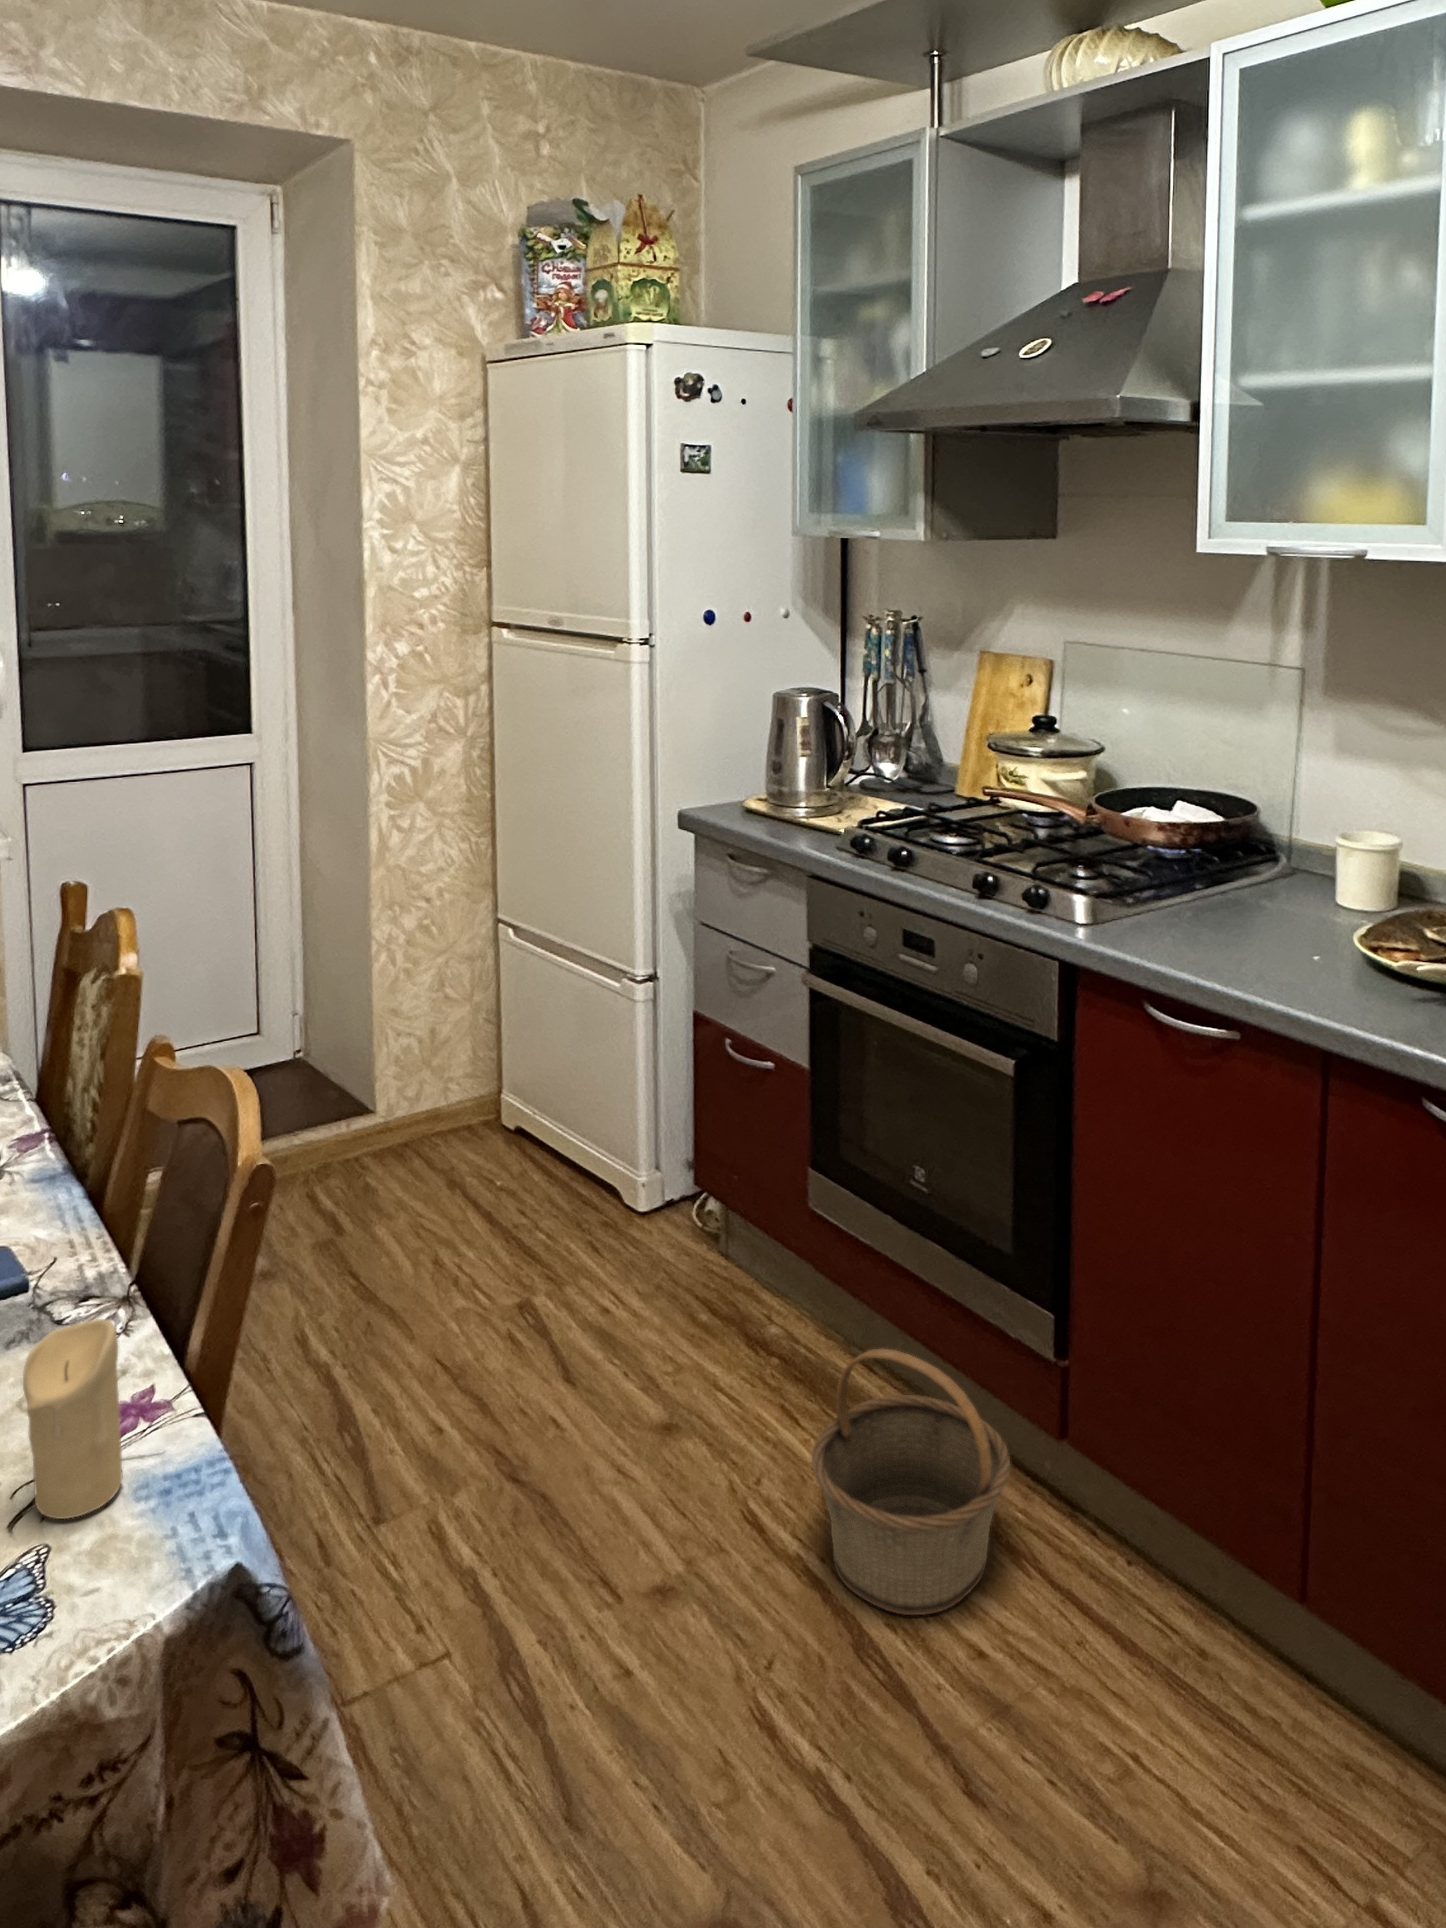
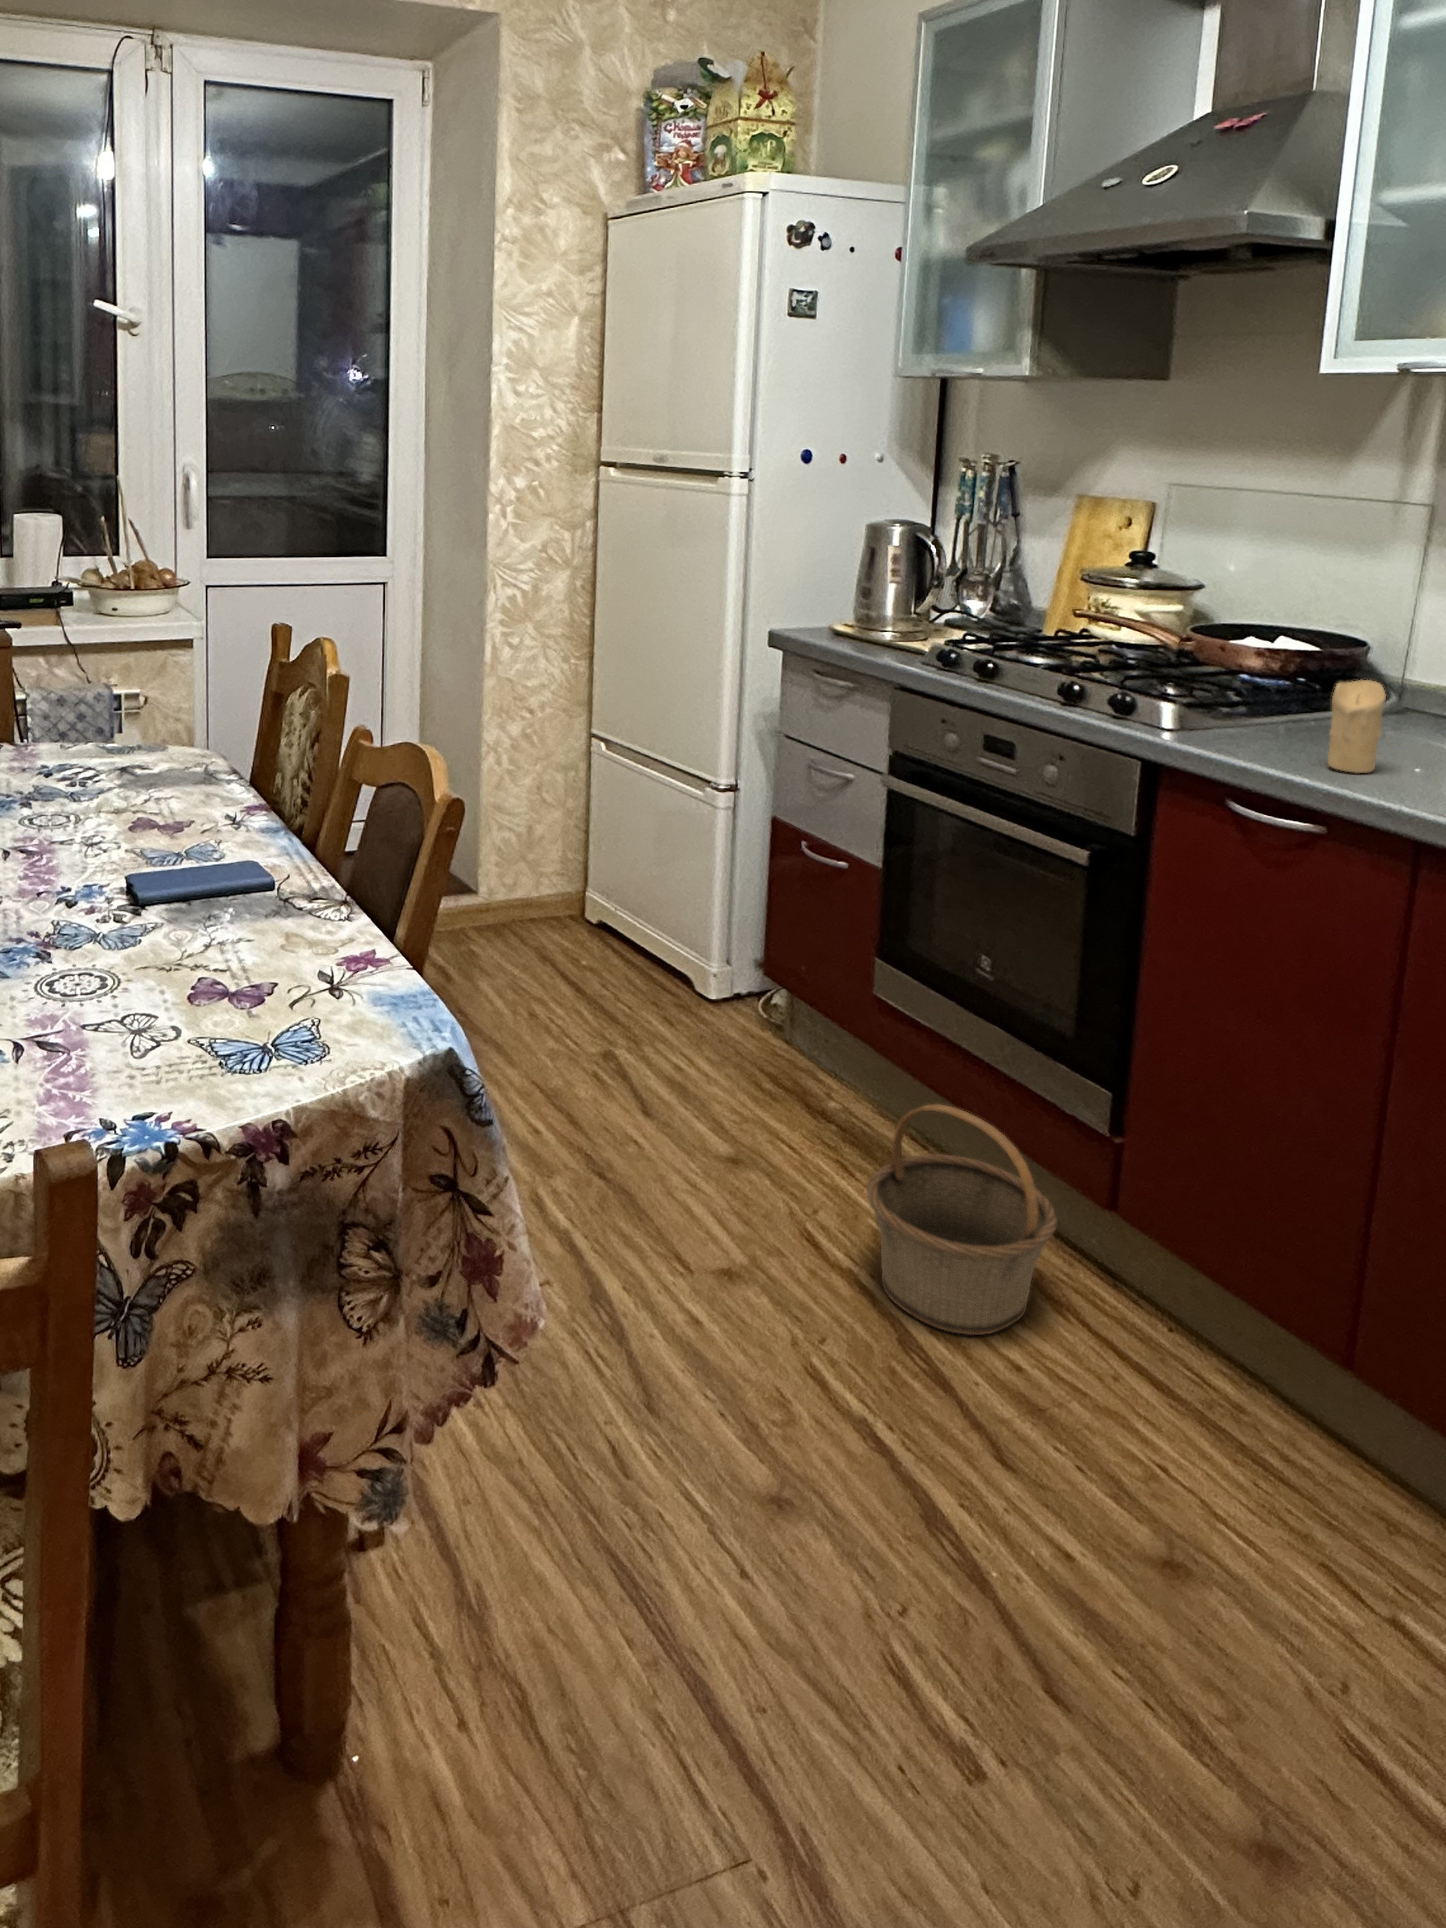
candle: present [23,1319,122,1519] -> present [1328,680,1386,773]

